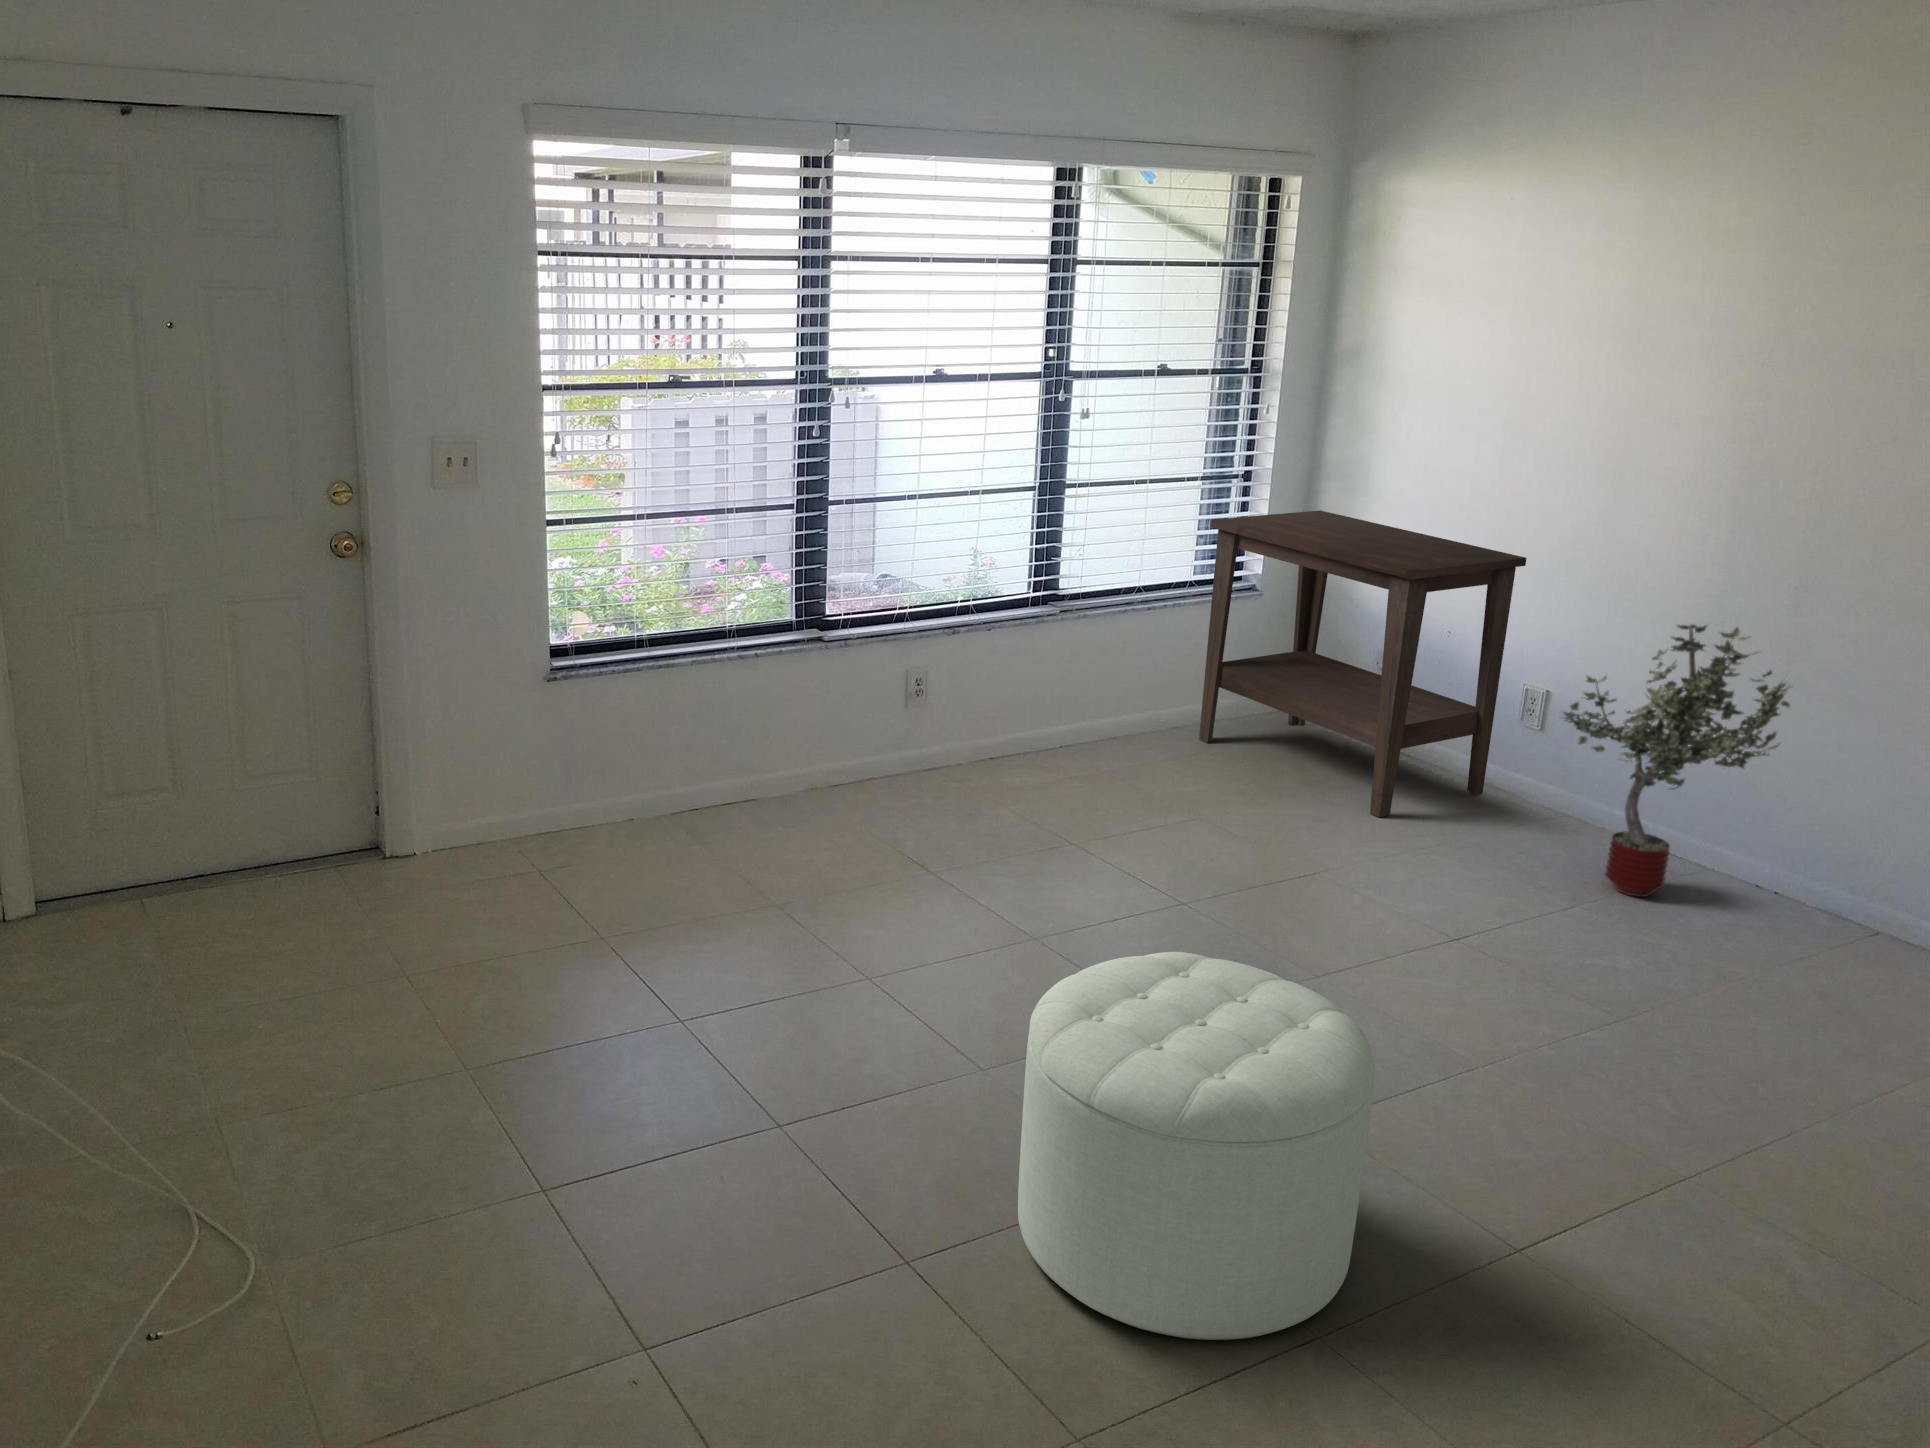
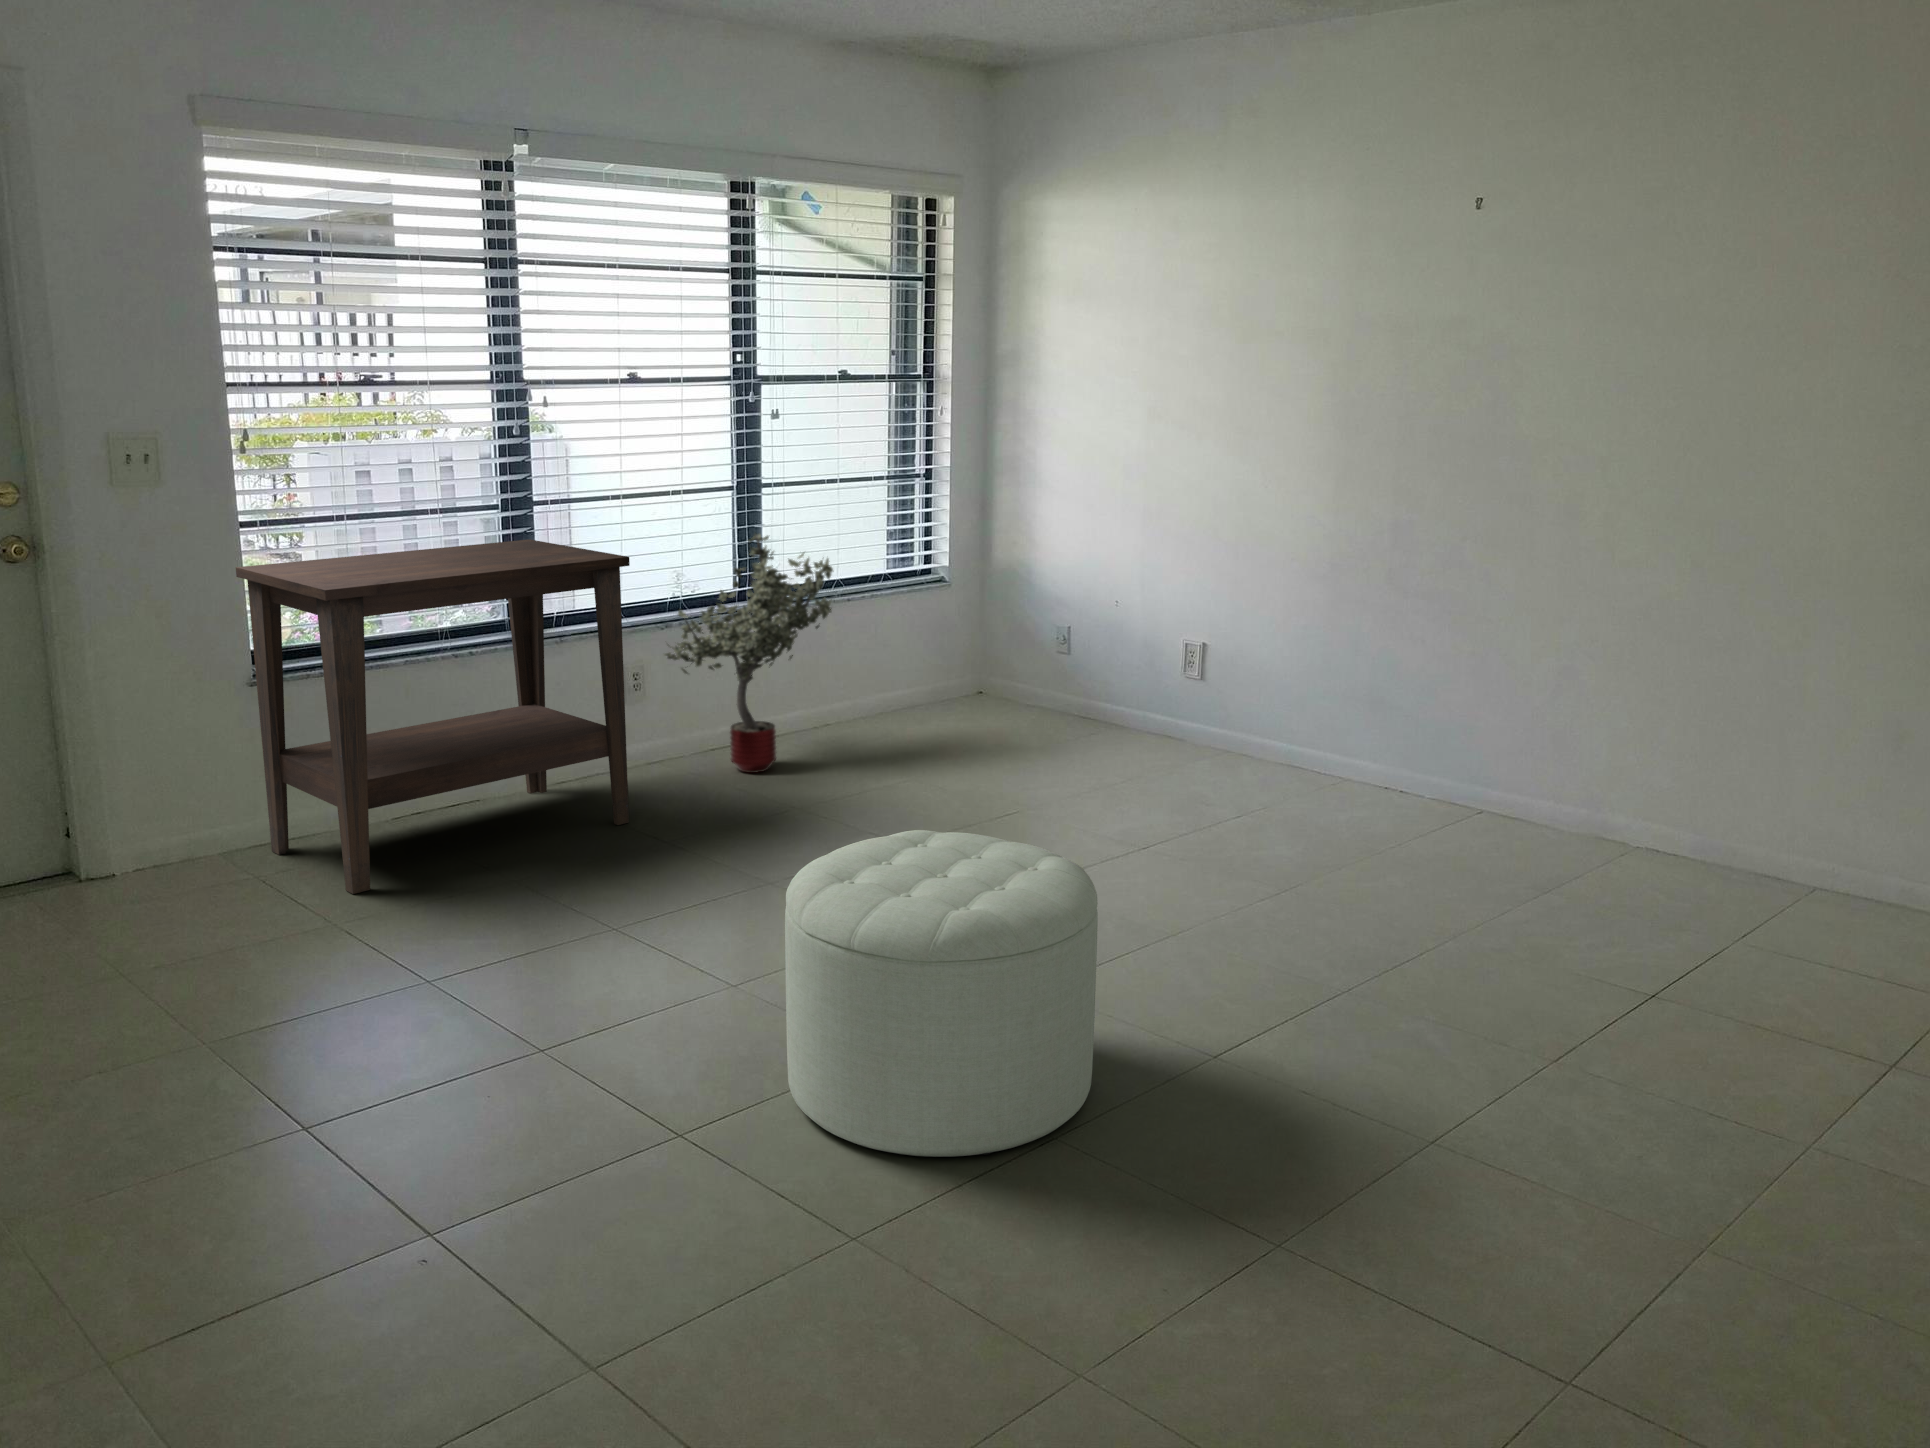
side table: present [1199,510,1527,817] -> present [236,539,630,894]
potted tree: present [1564,625,1790,897] -> present [664,534,833,773]

